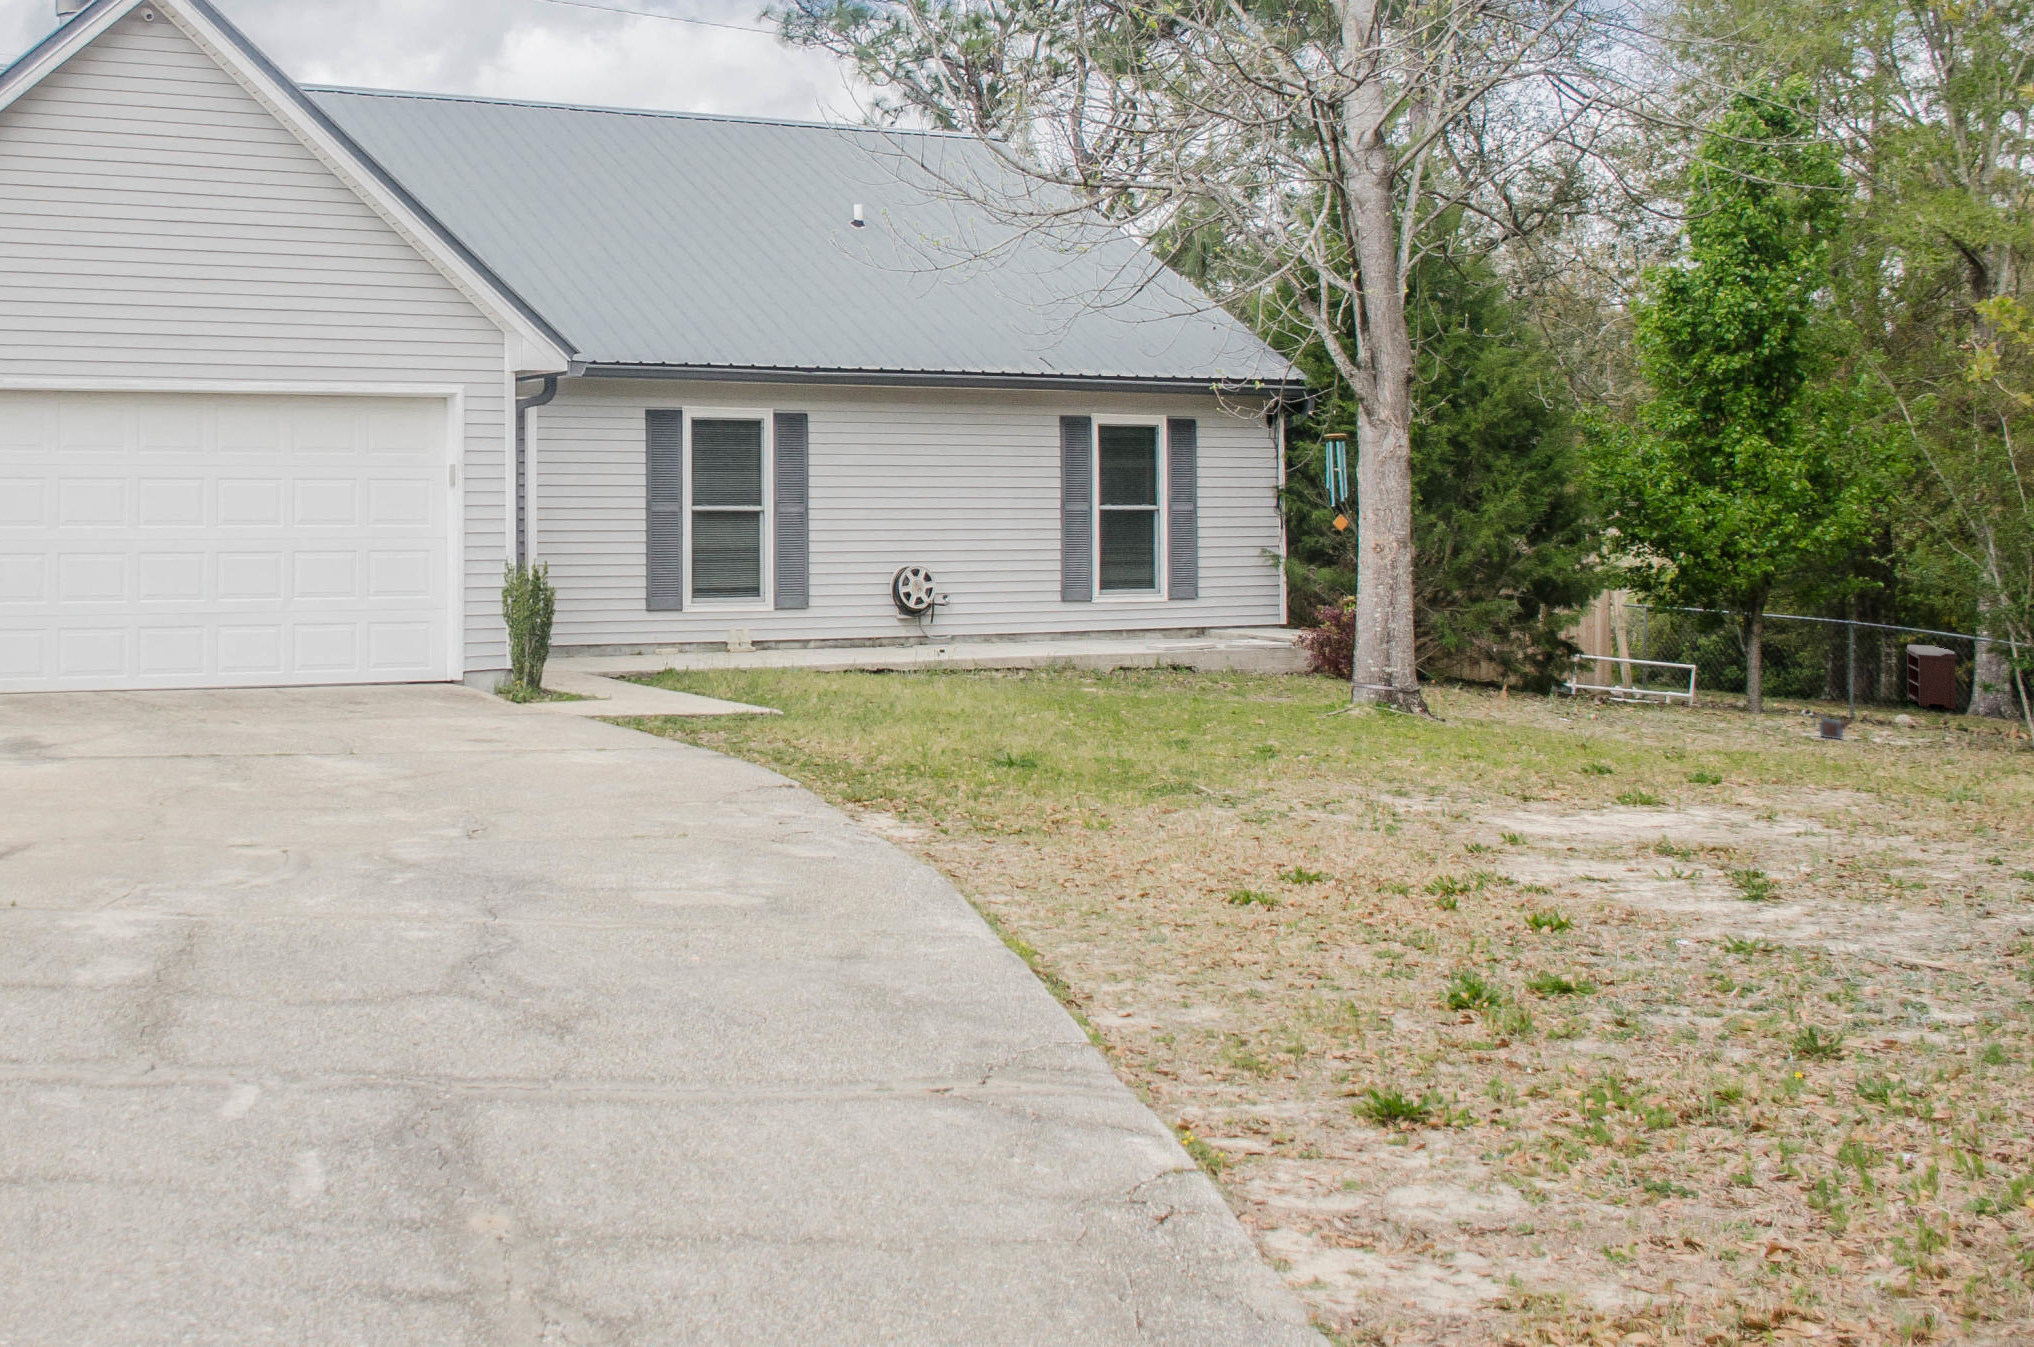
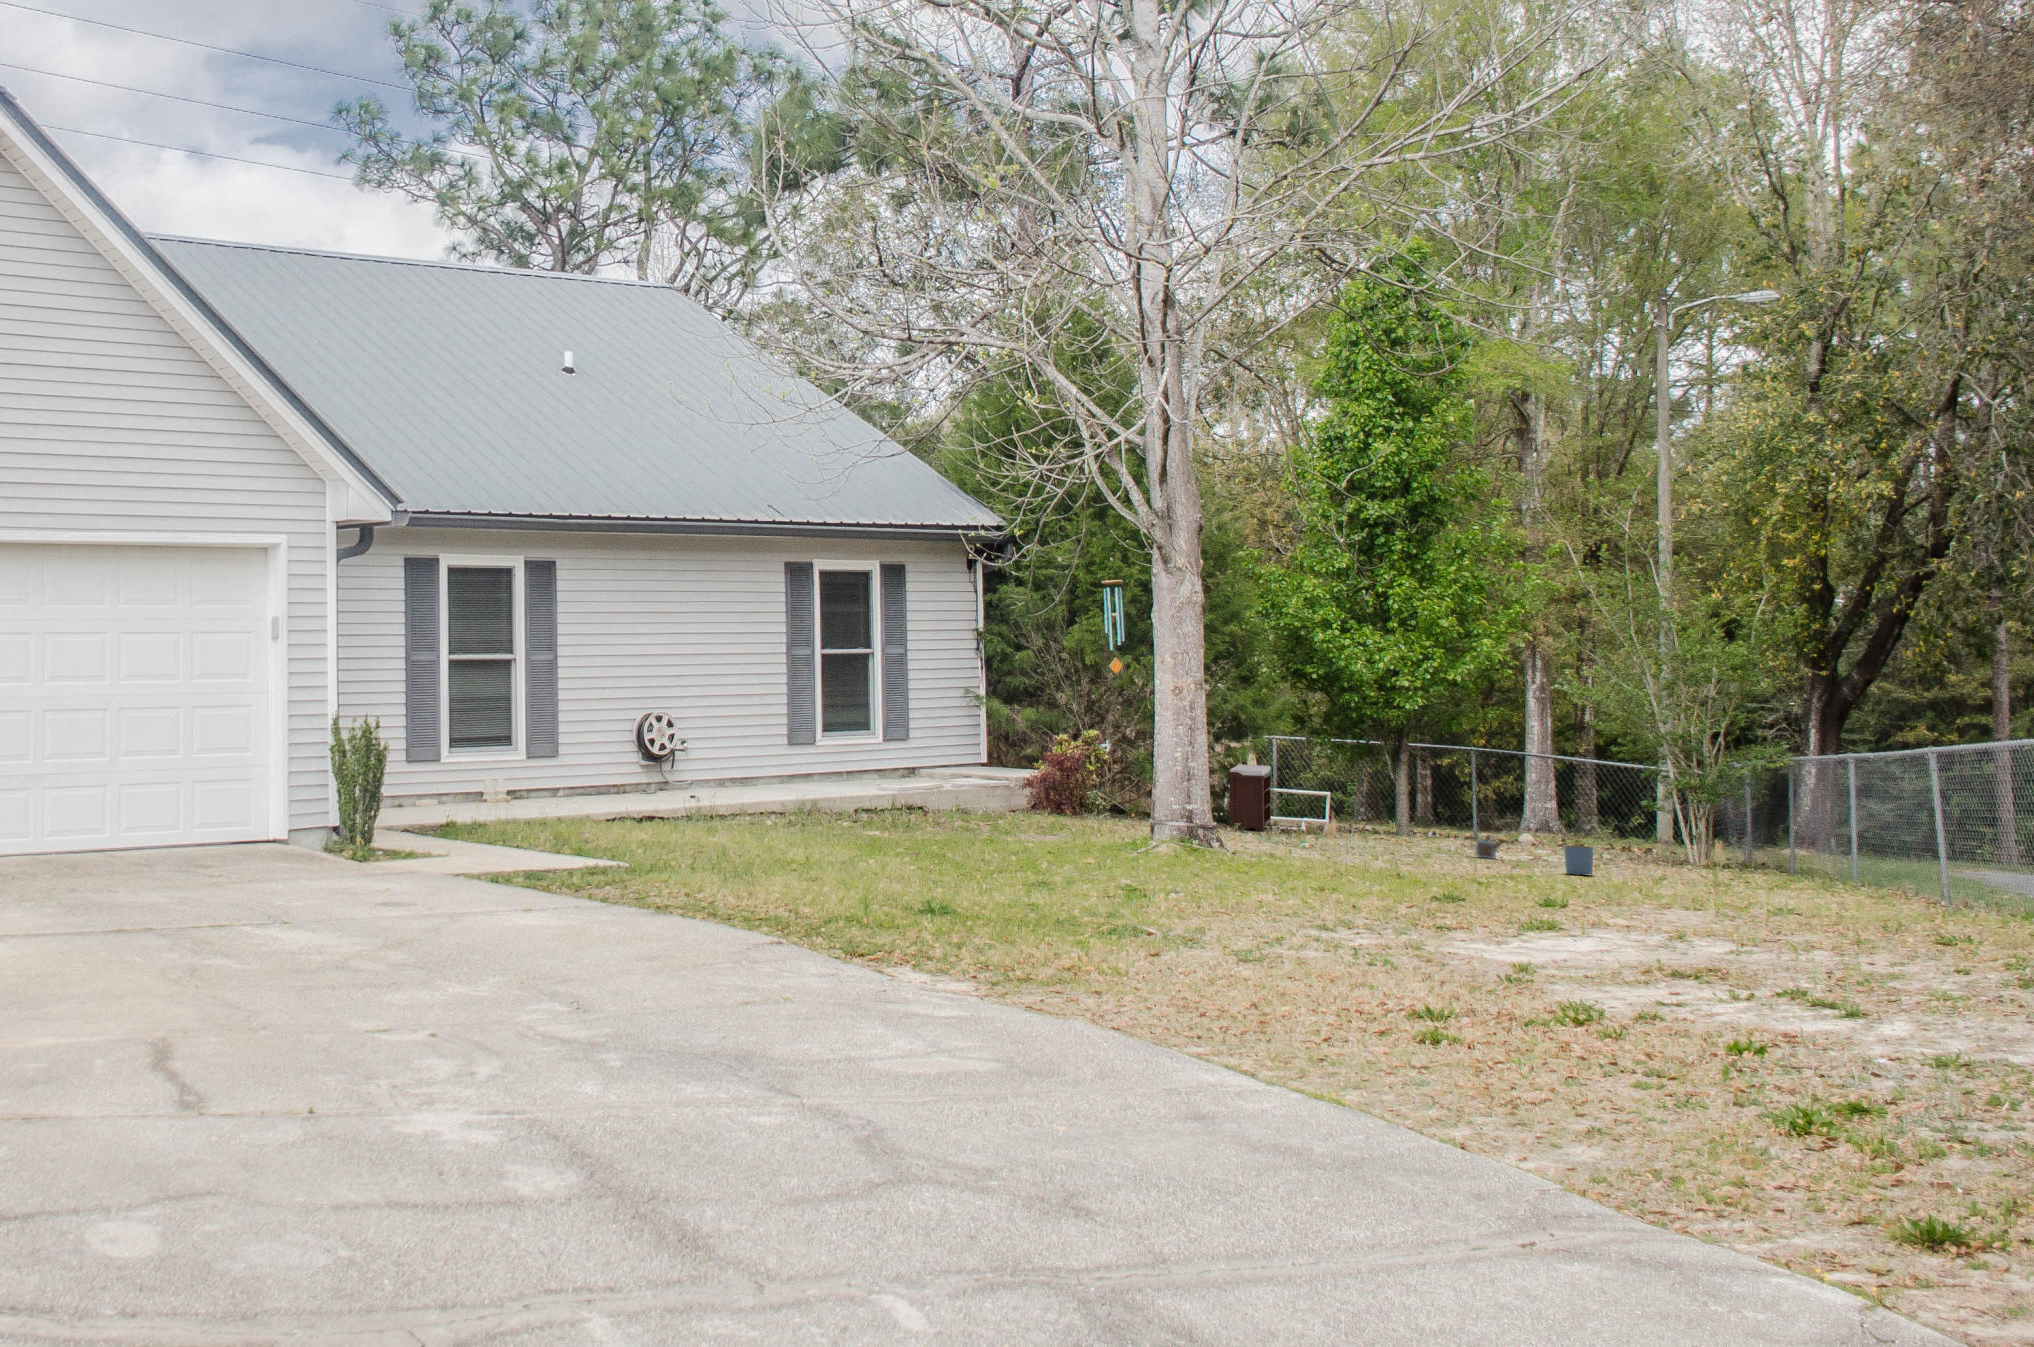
bench: present [1905,645,1957,709] -> present [1228,765,1272,832]
planter: none [1912,729,1947,763] -> present [1564,846,1593,875]

